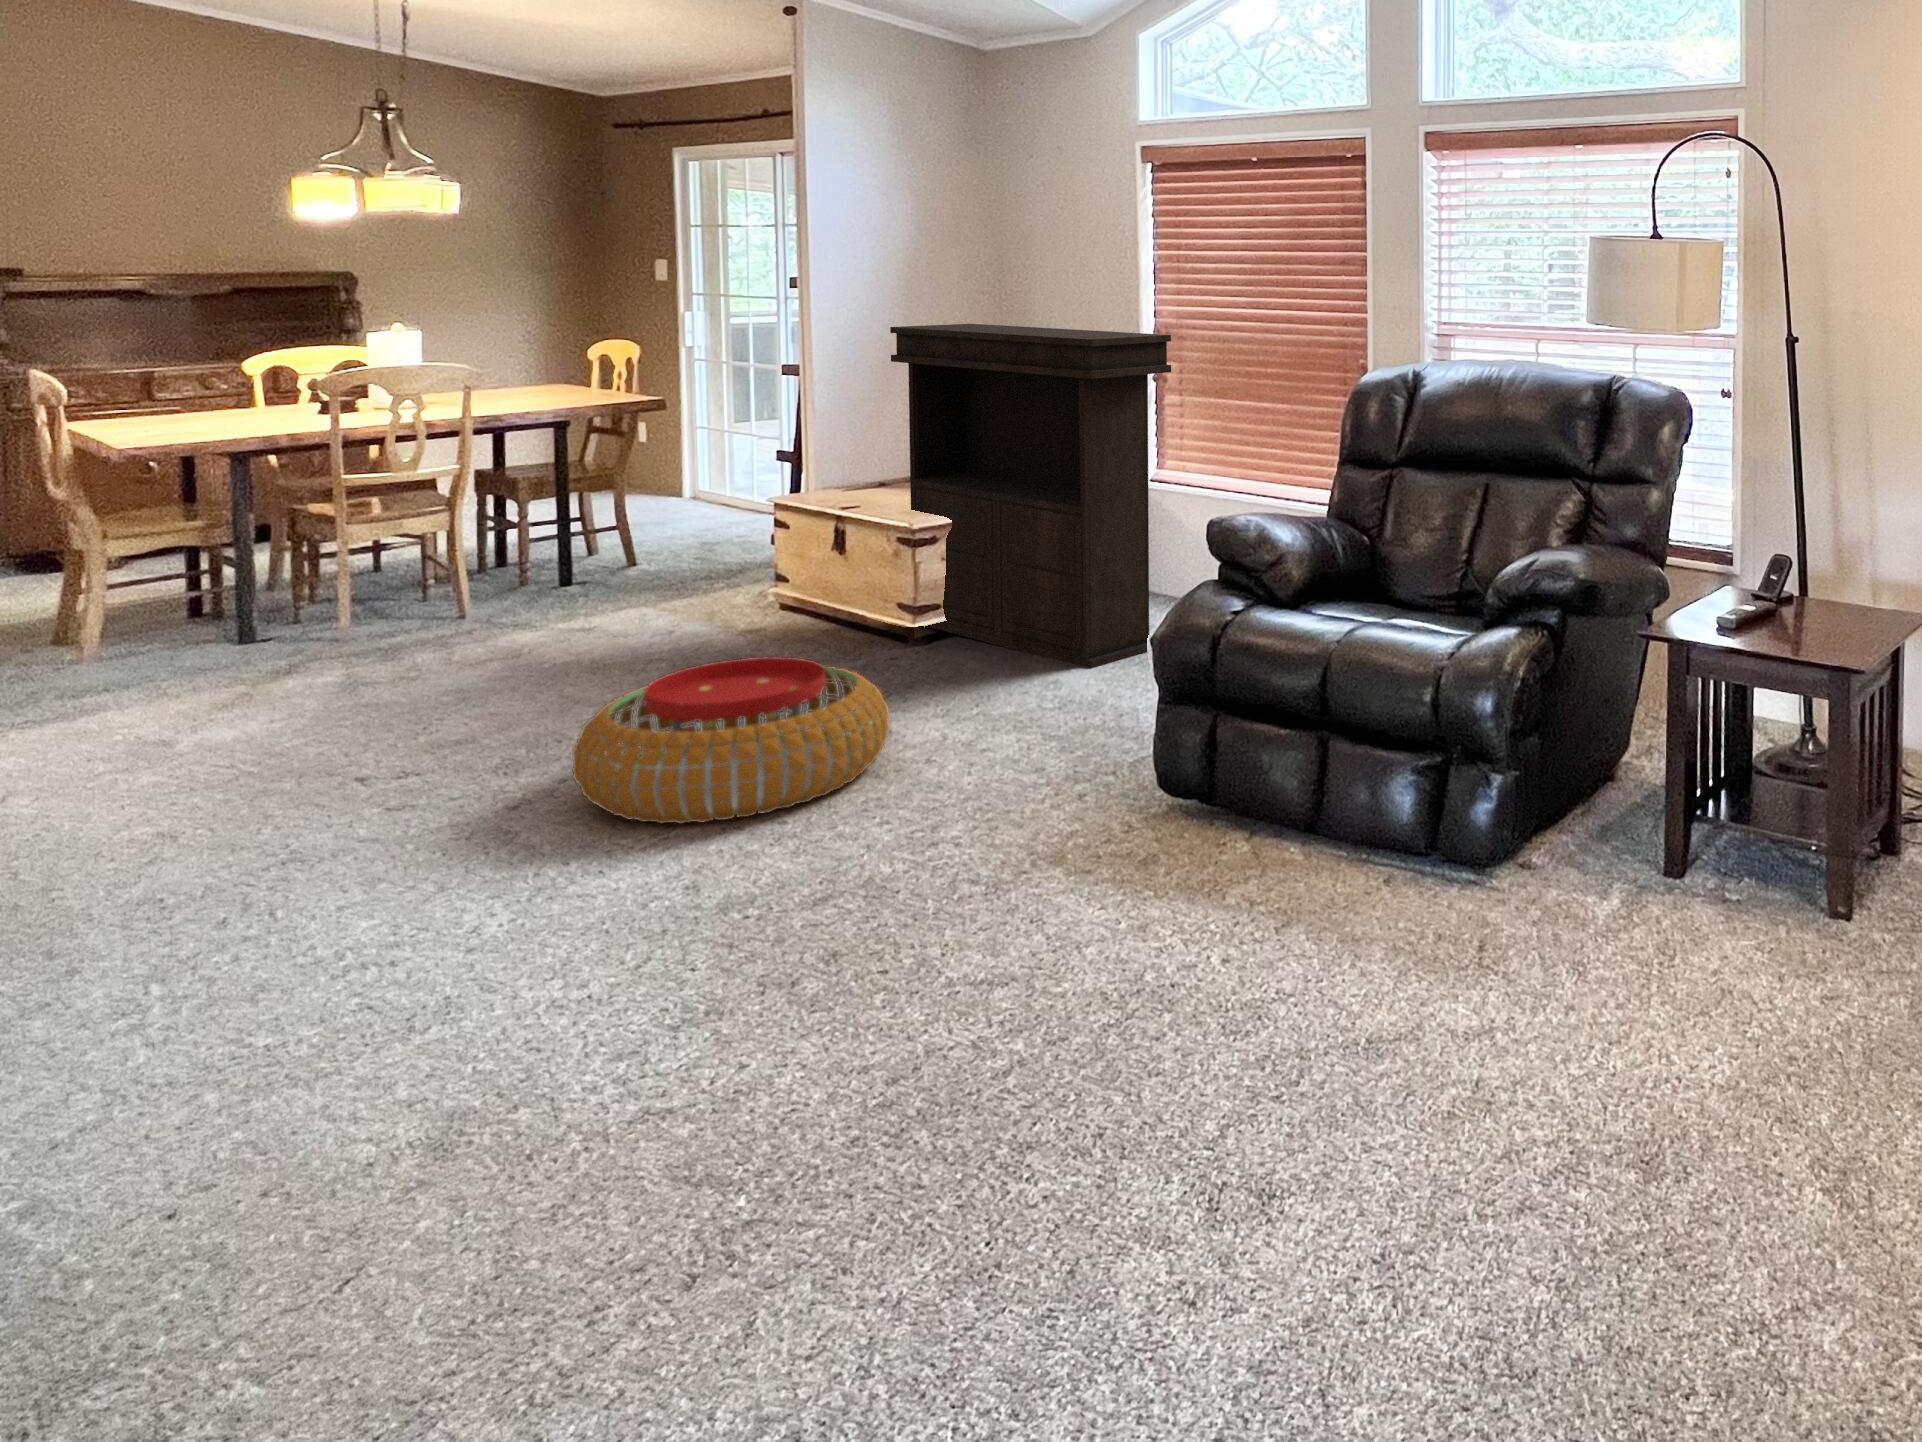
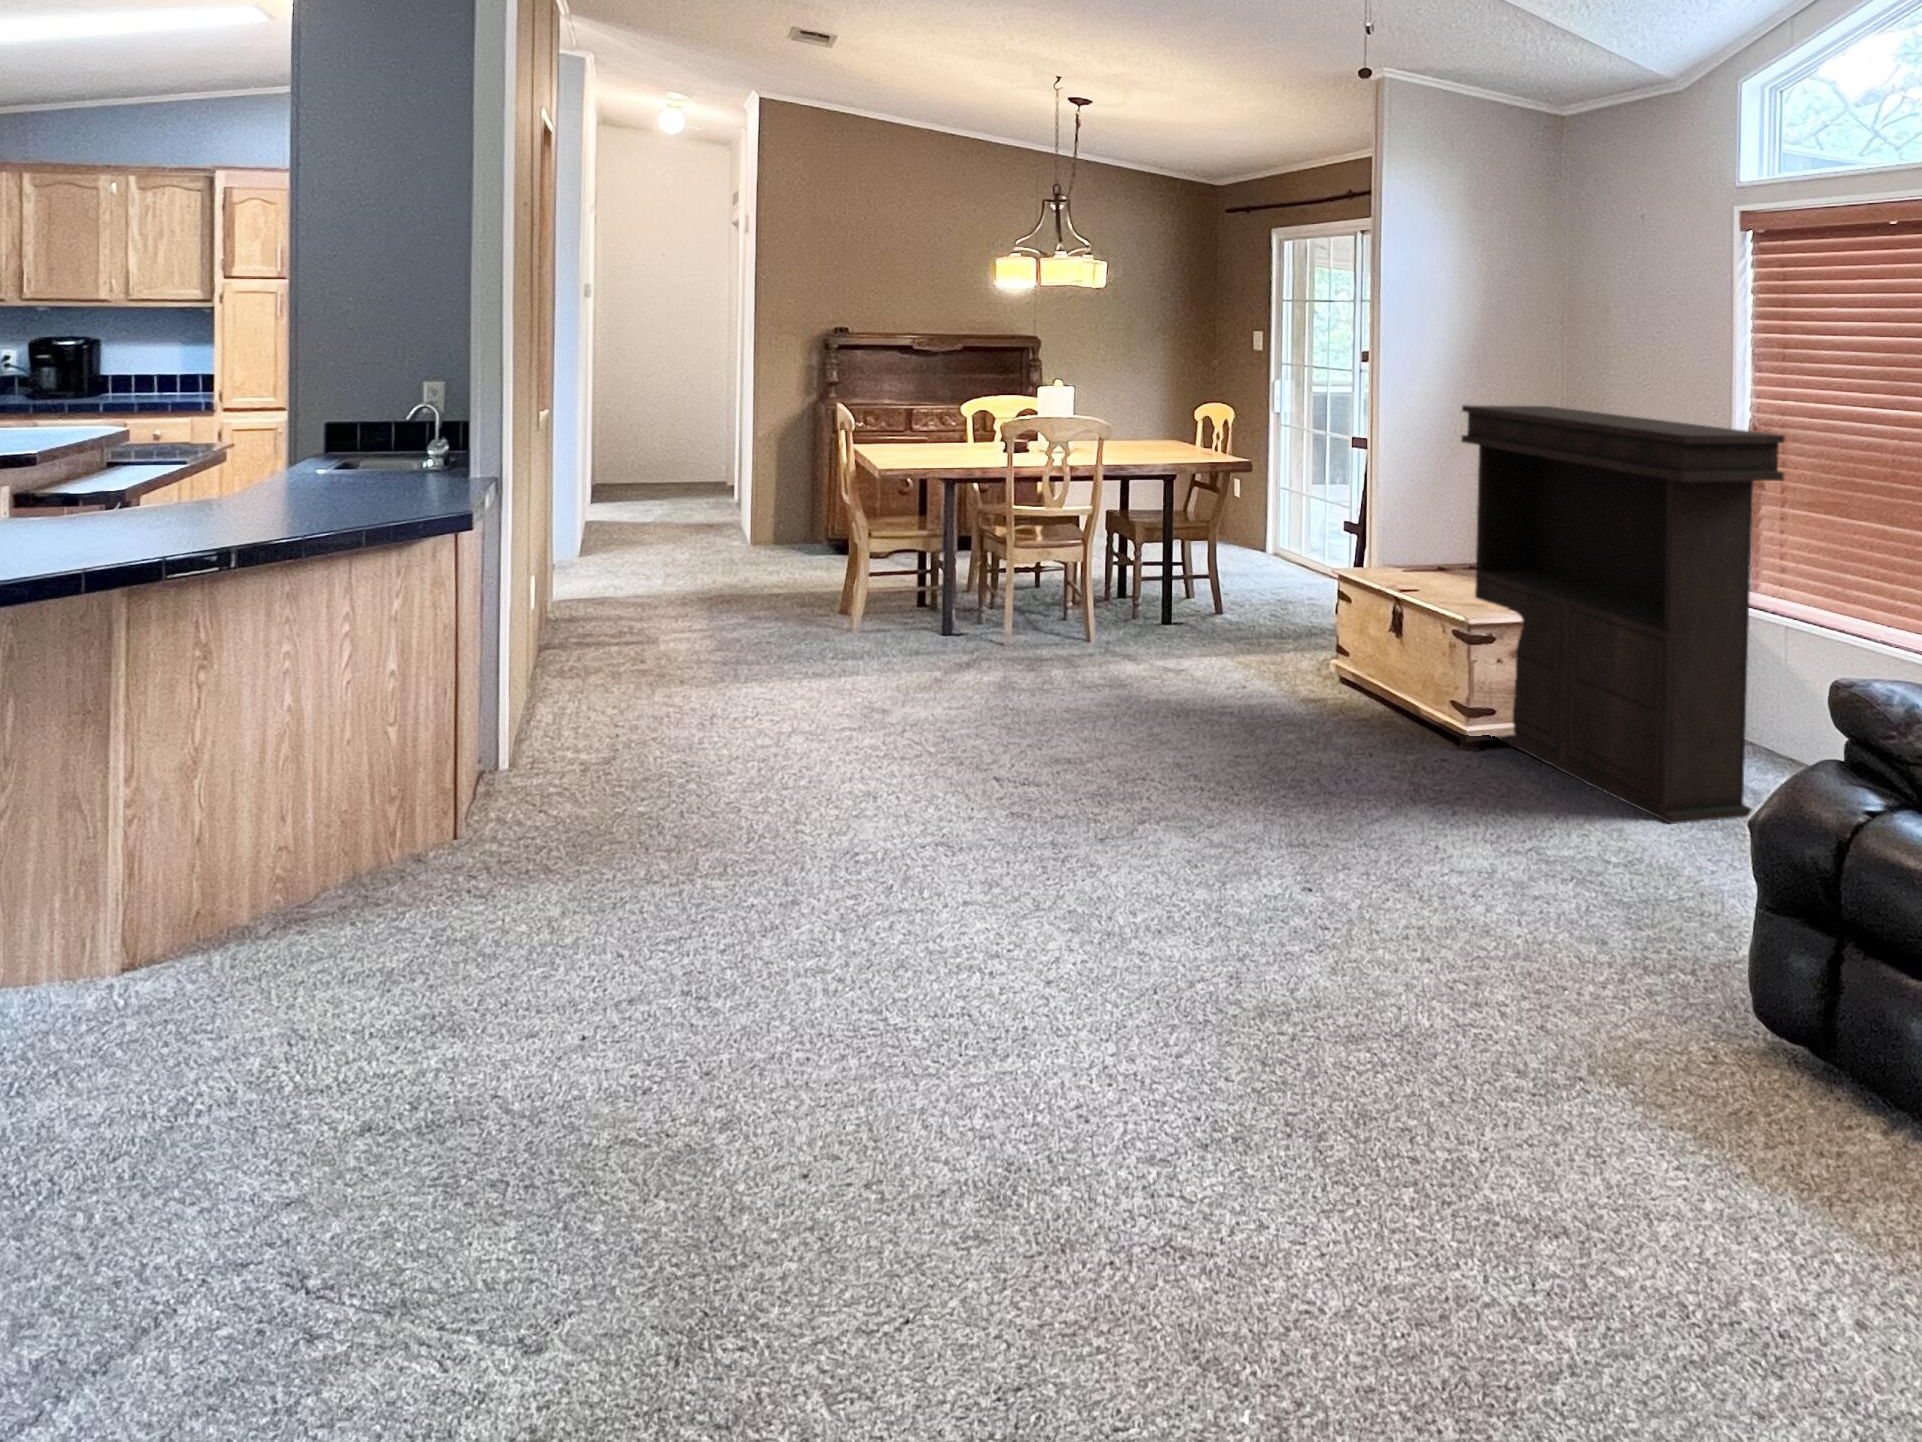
pouf: present [572,657,890,823] -> none [1148,741,1441,916]

